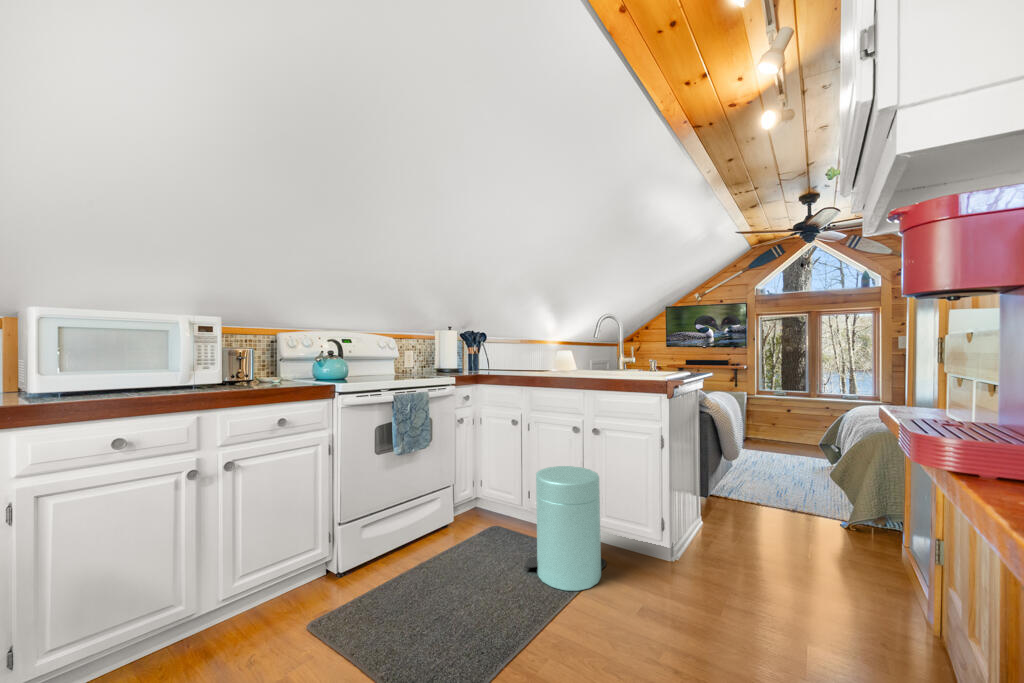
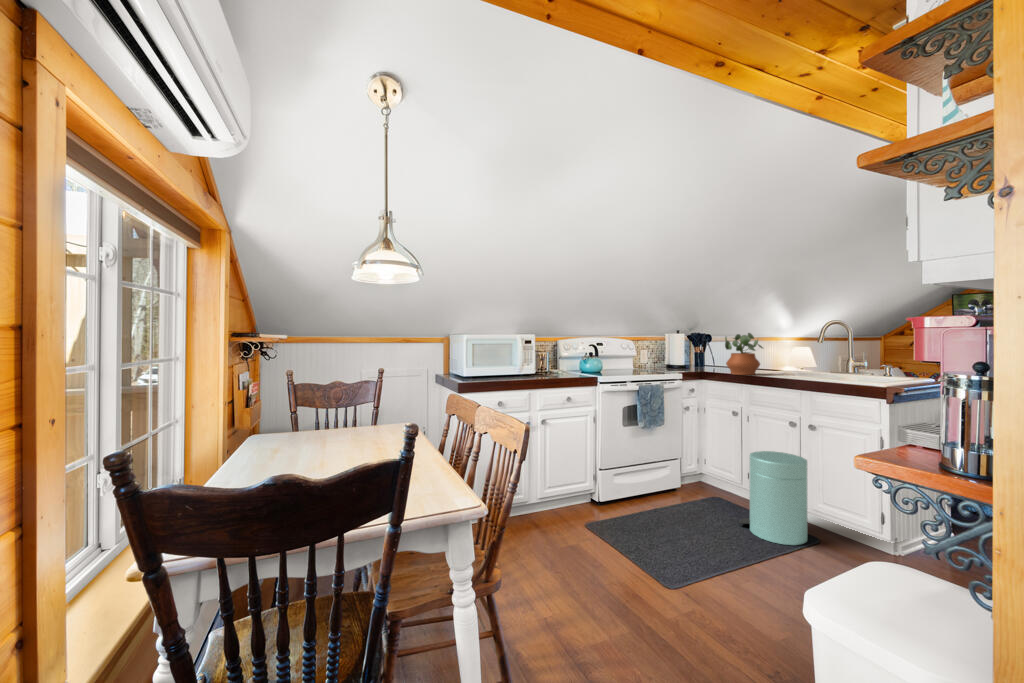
potted plant: none [502,326,541,376] -> present [725,333,763,375]

